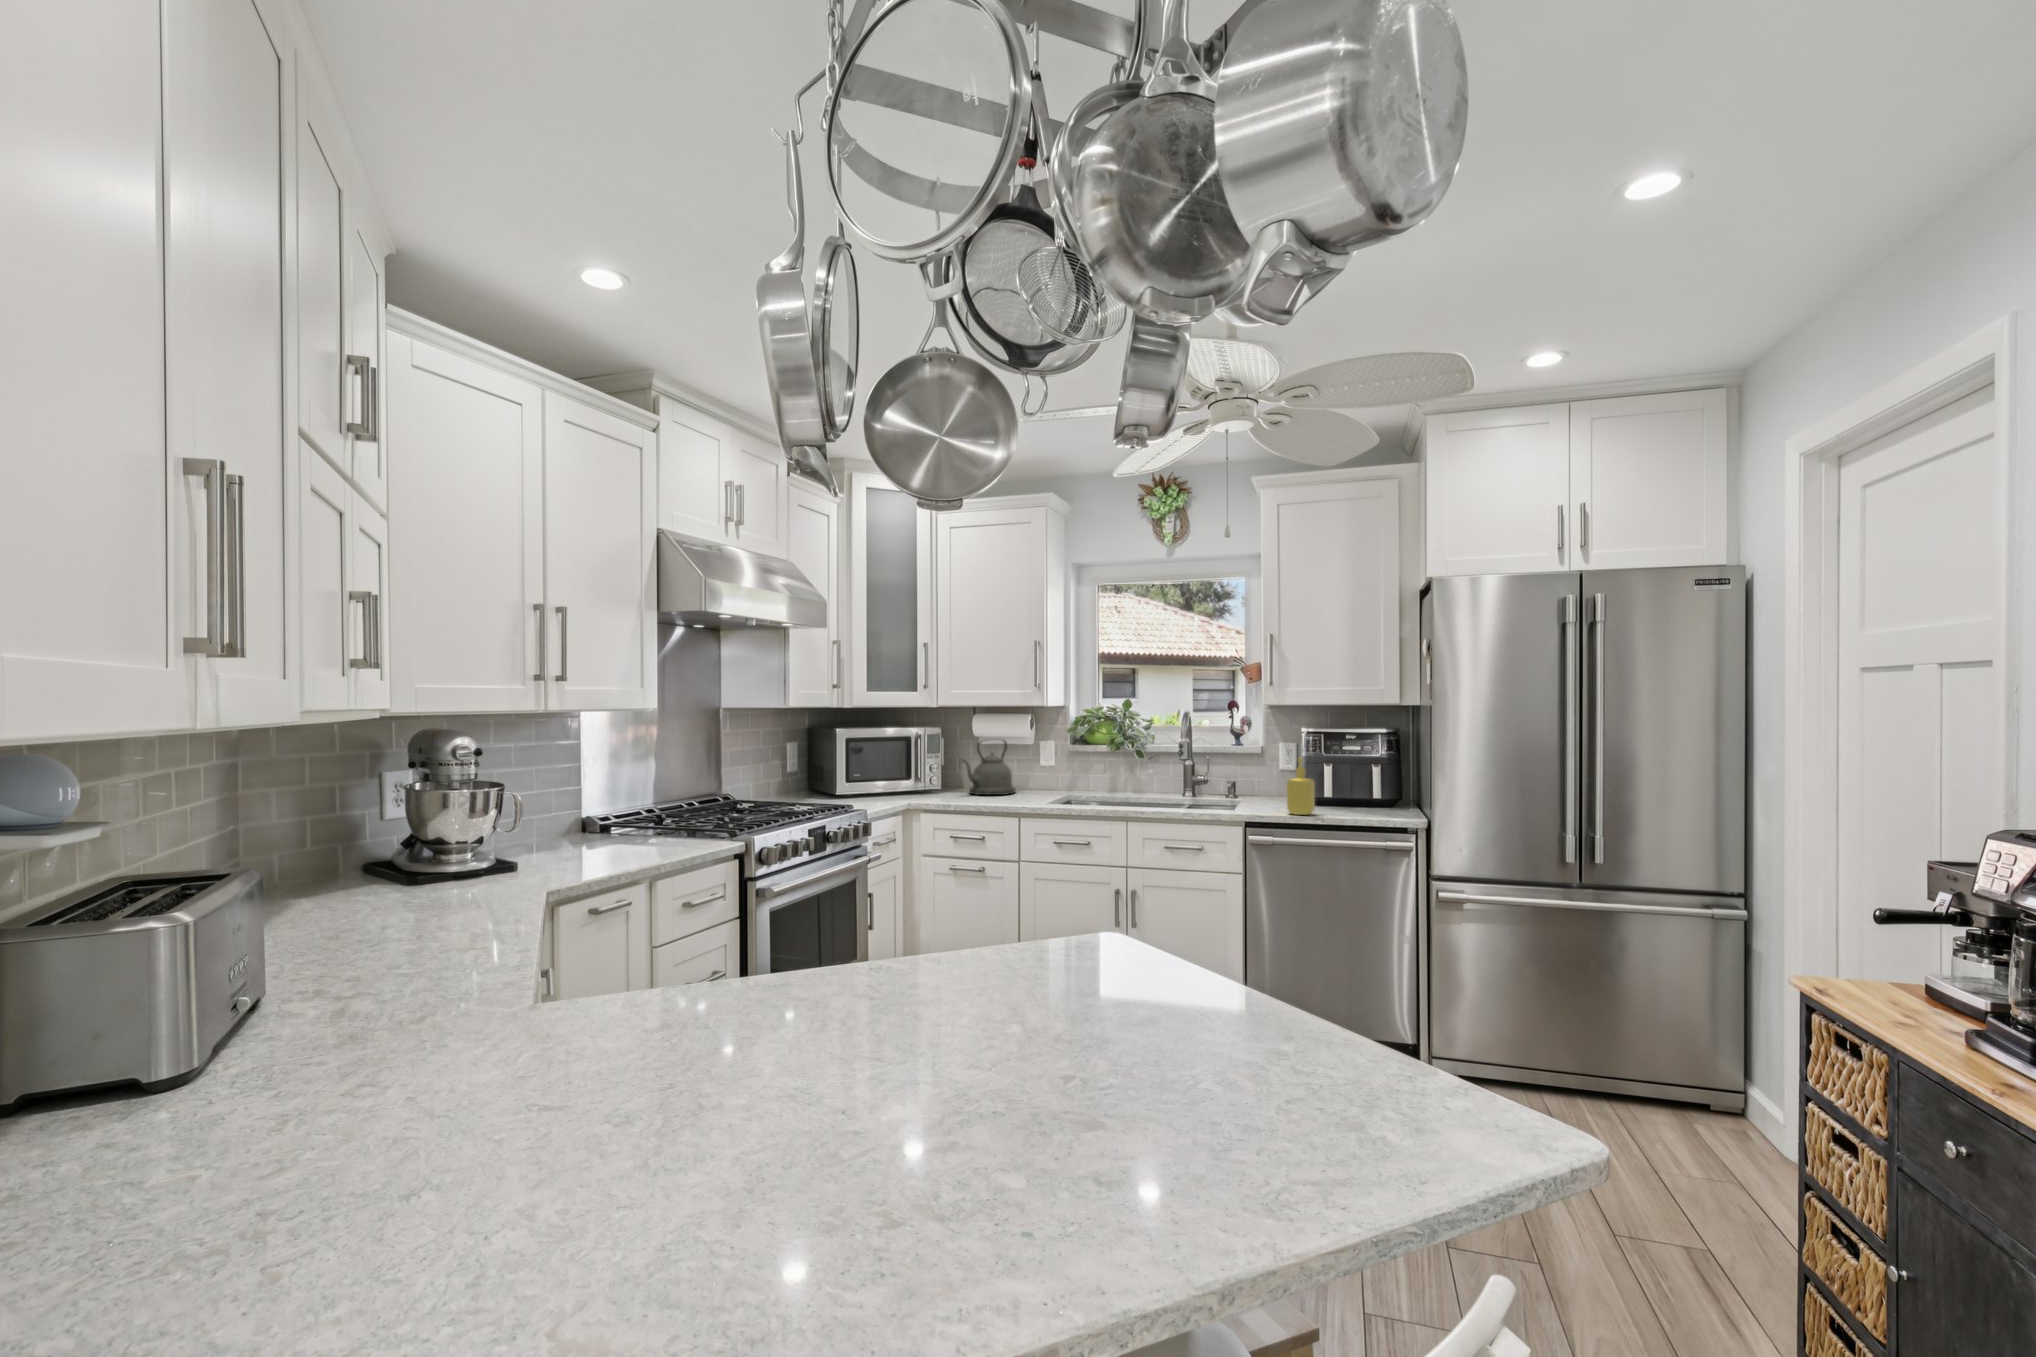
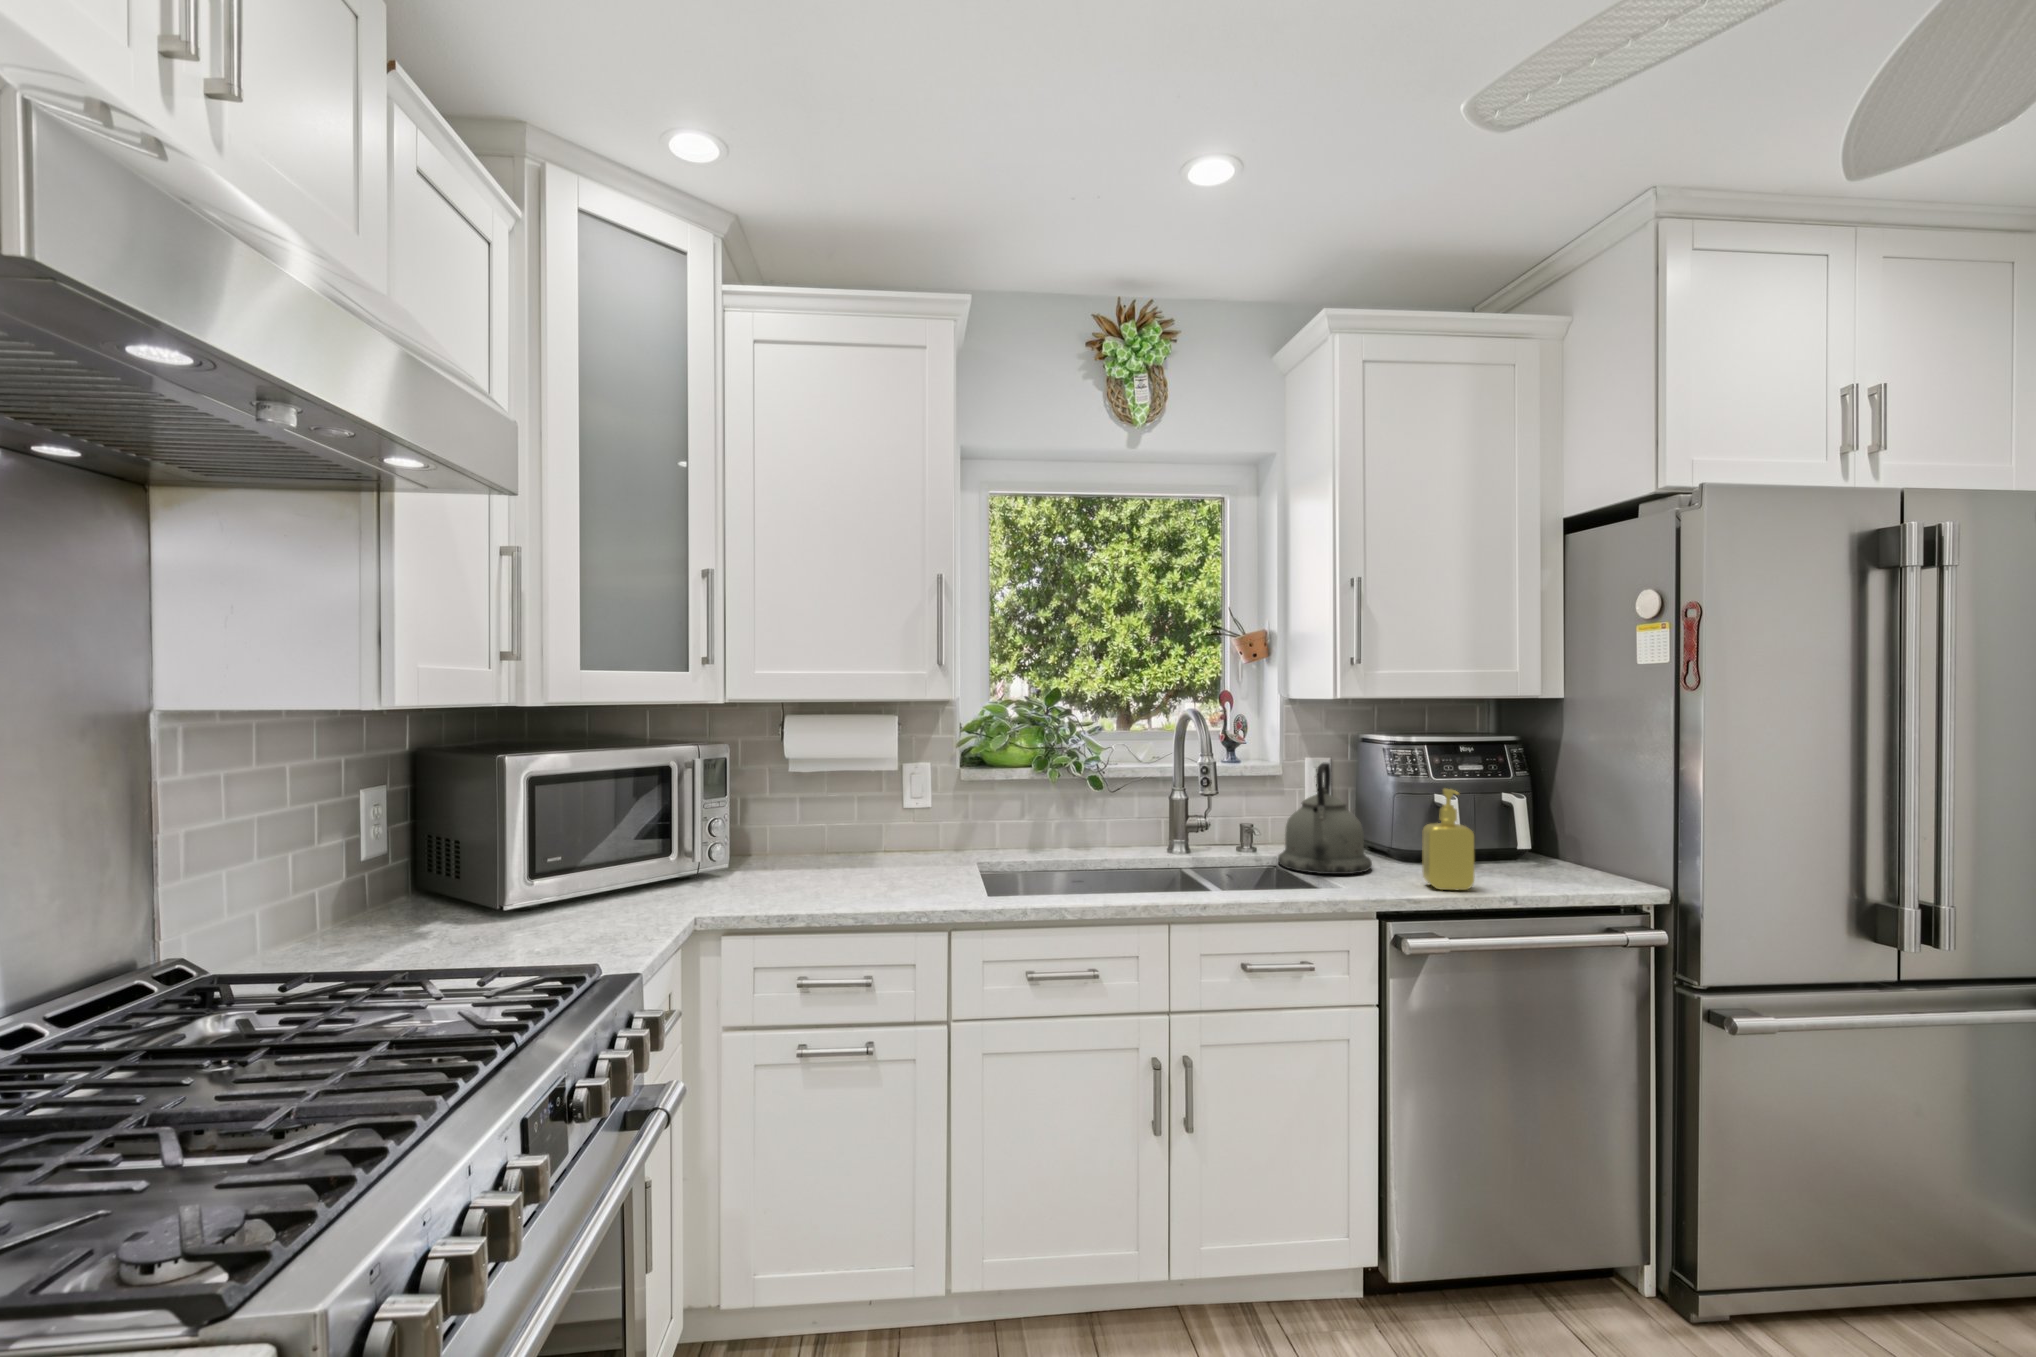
kettle: present [962,740,1016,795] -> present [1278,763,1372,874]

